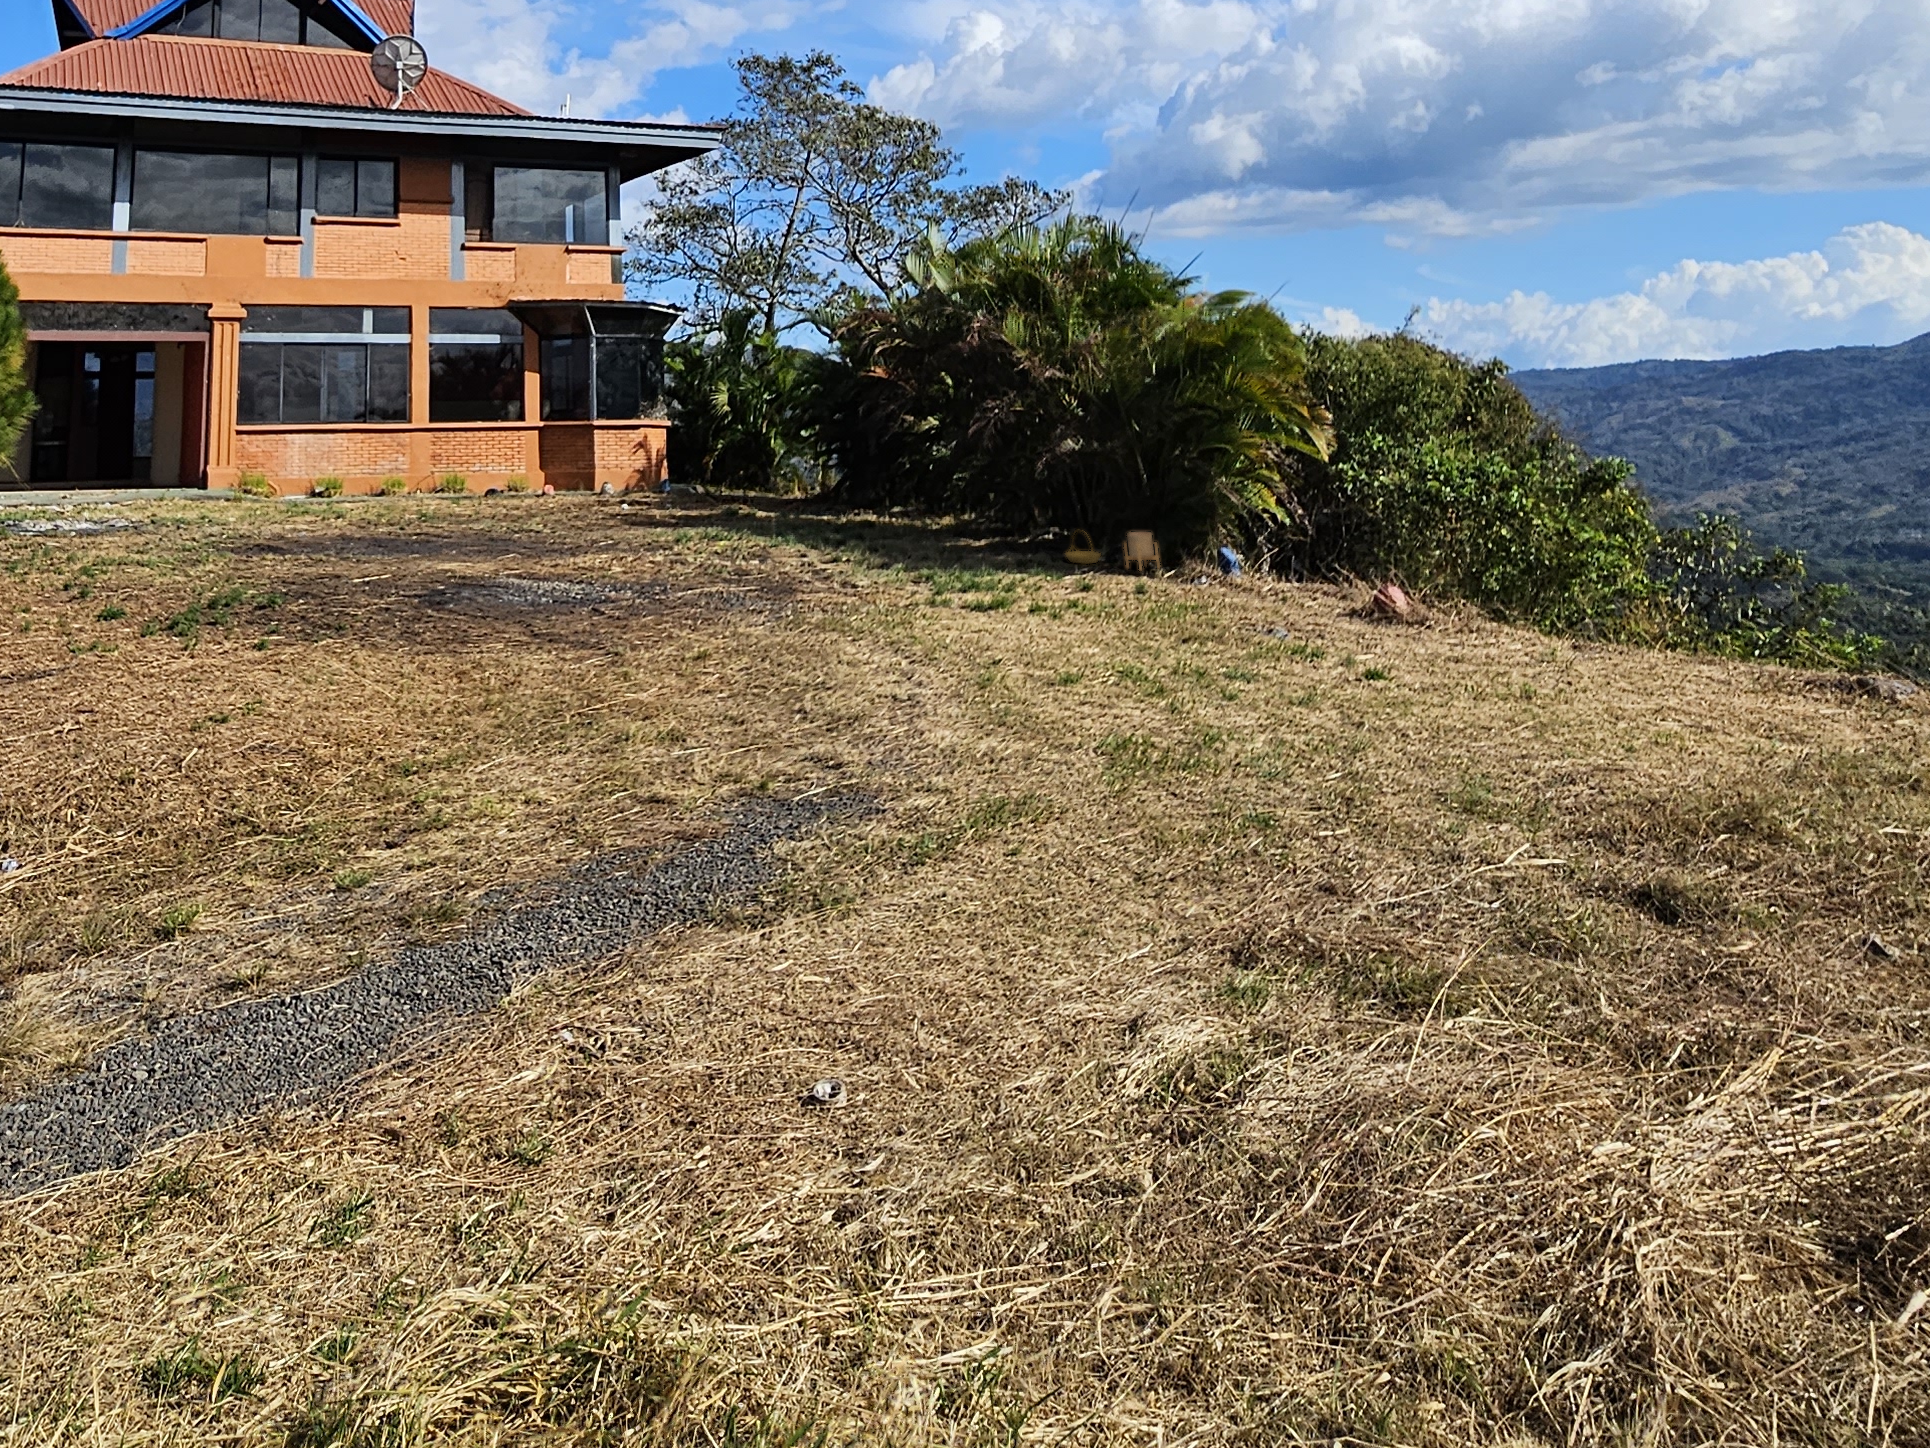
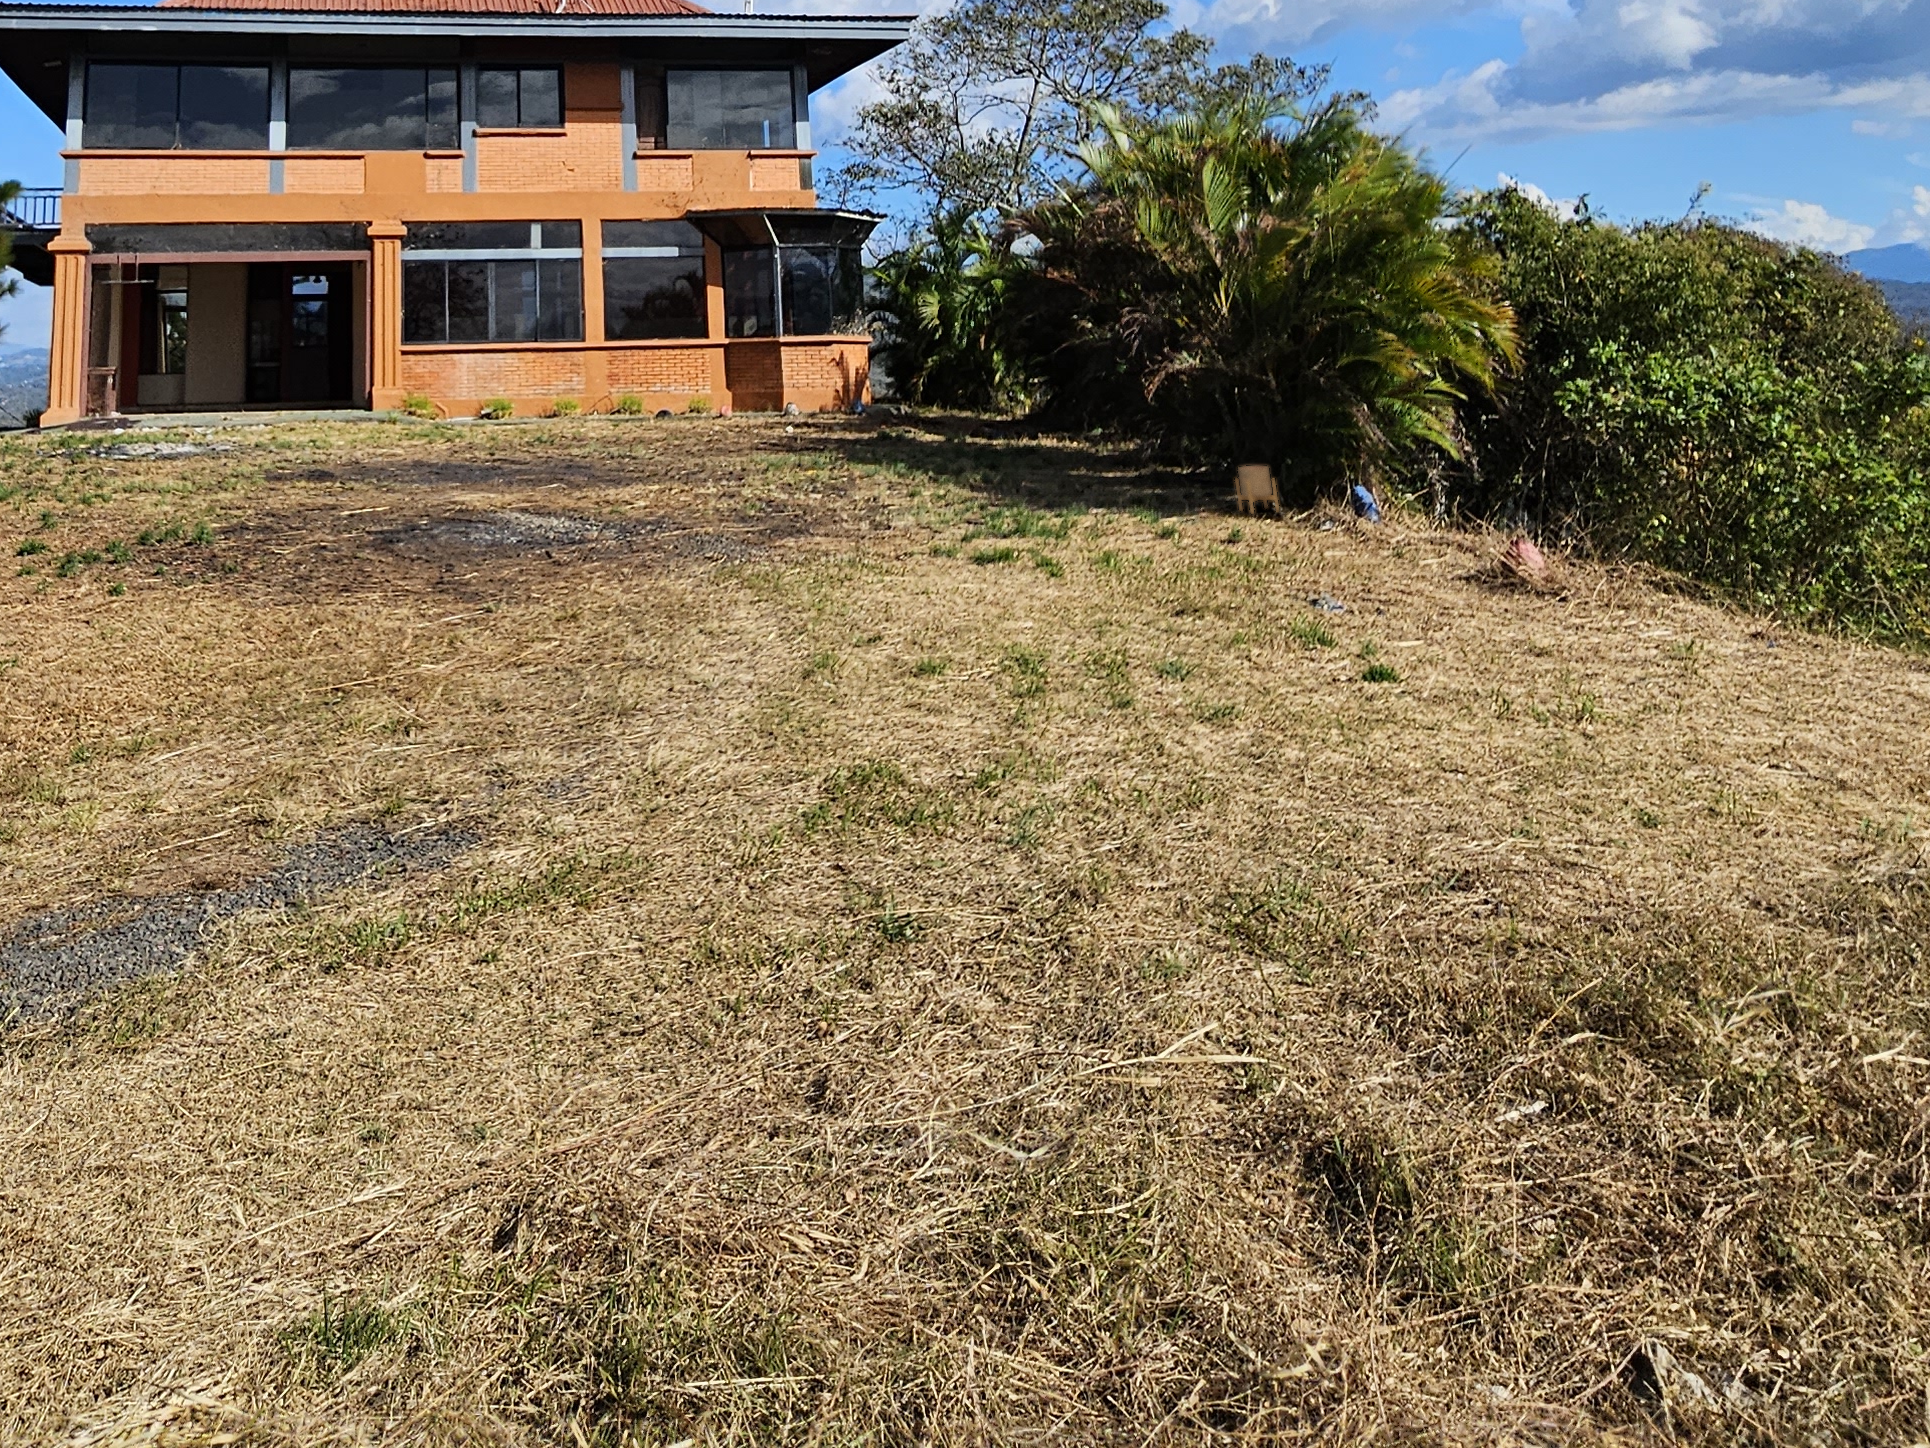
basket: present [1066,532,1100,564] -> none [1179,462,1221,503]

